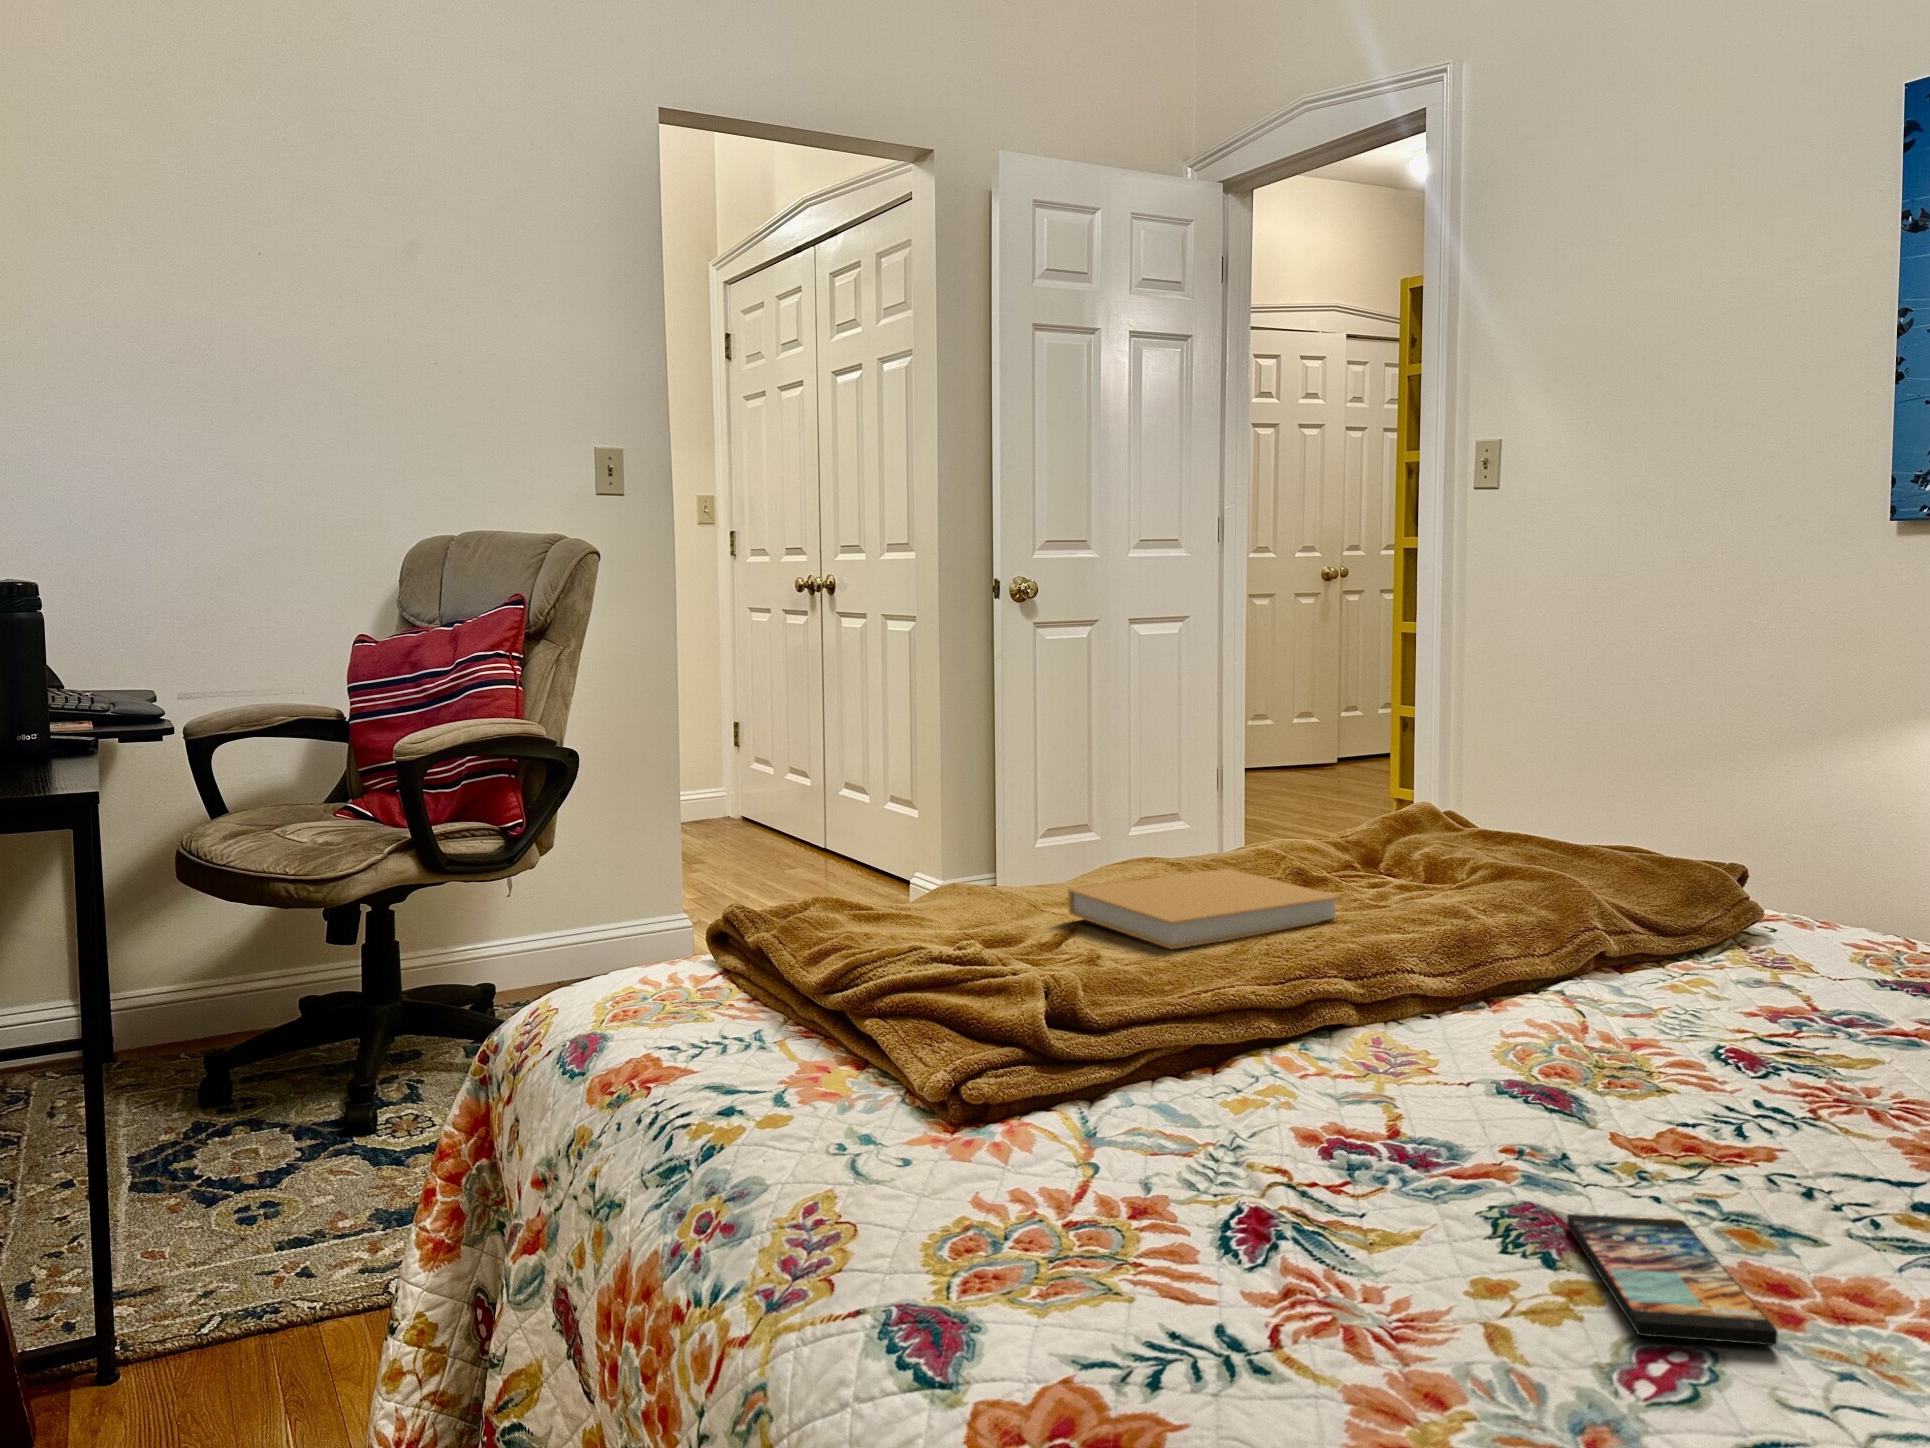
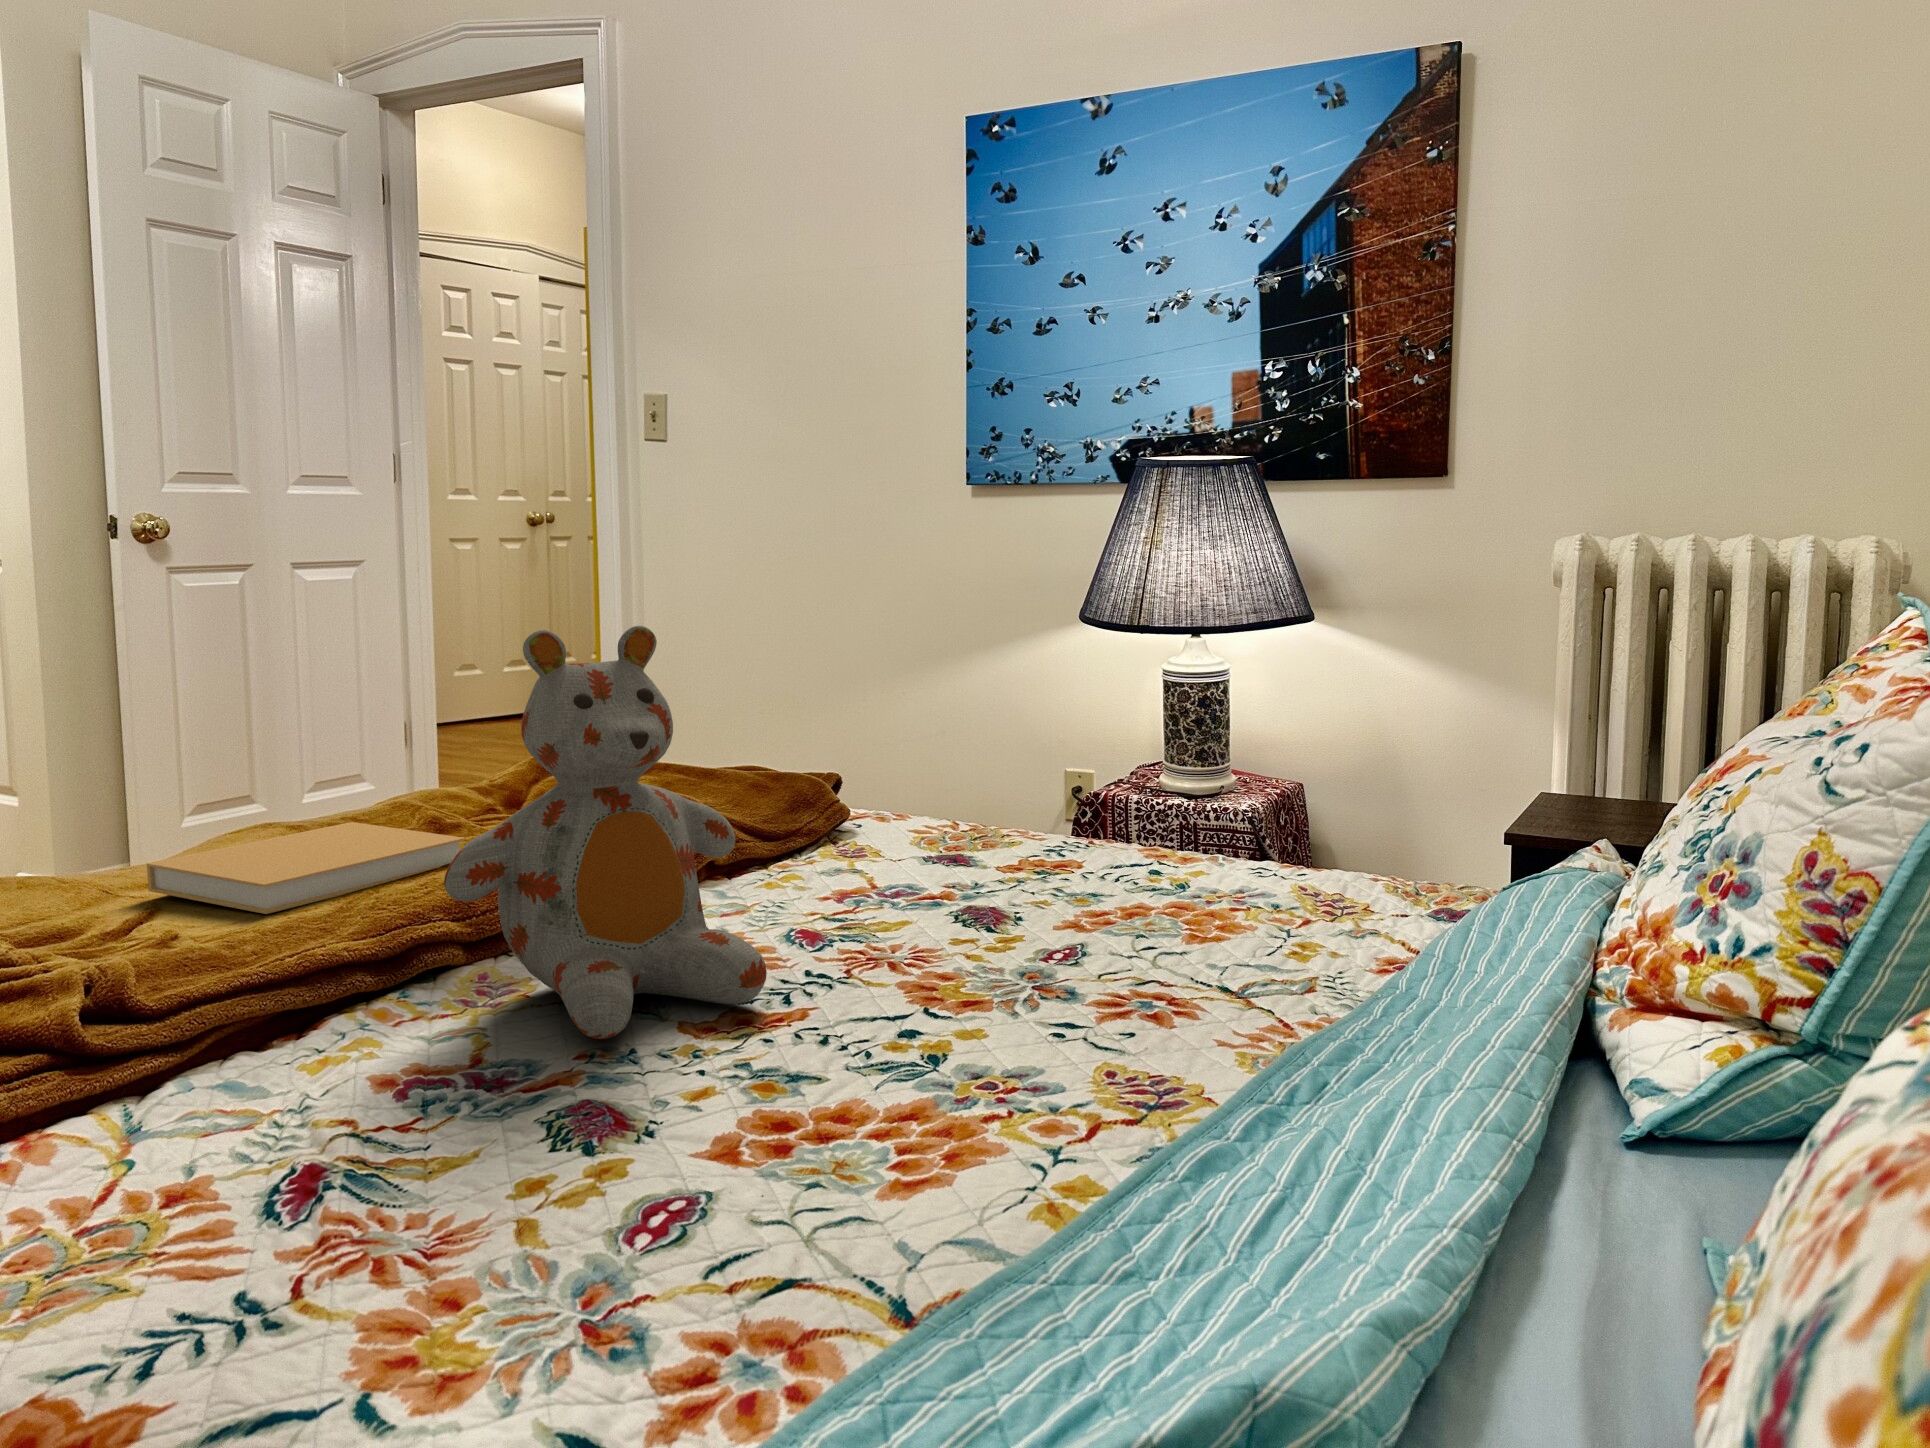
stuffed bear: none [1352,689,1718,1137] -> present [444,626,767,1039]
smartphone: present [1567,1214,1778,1345] -> none [619,1085,765,1194]

